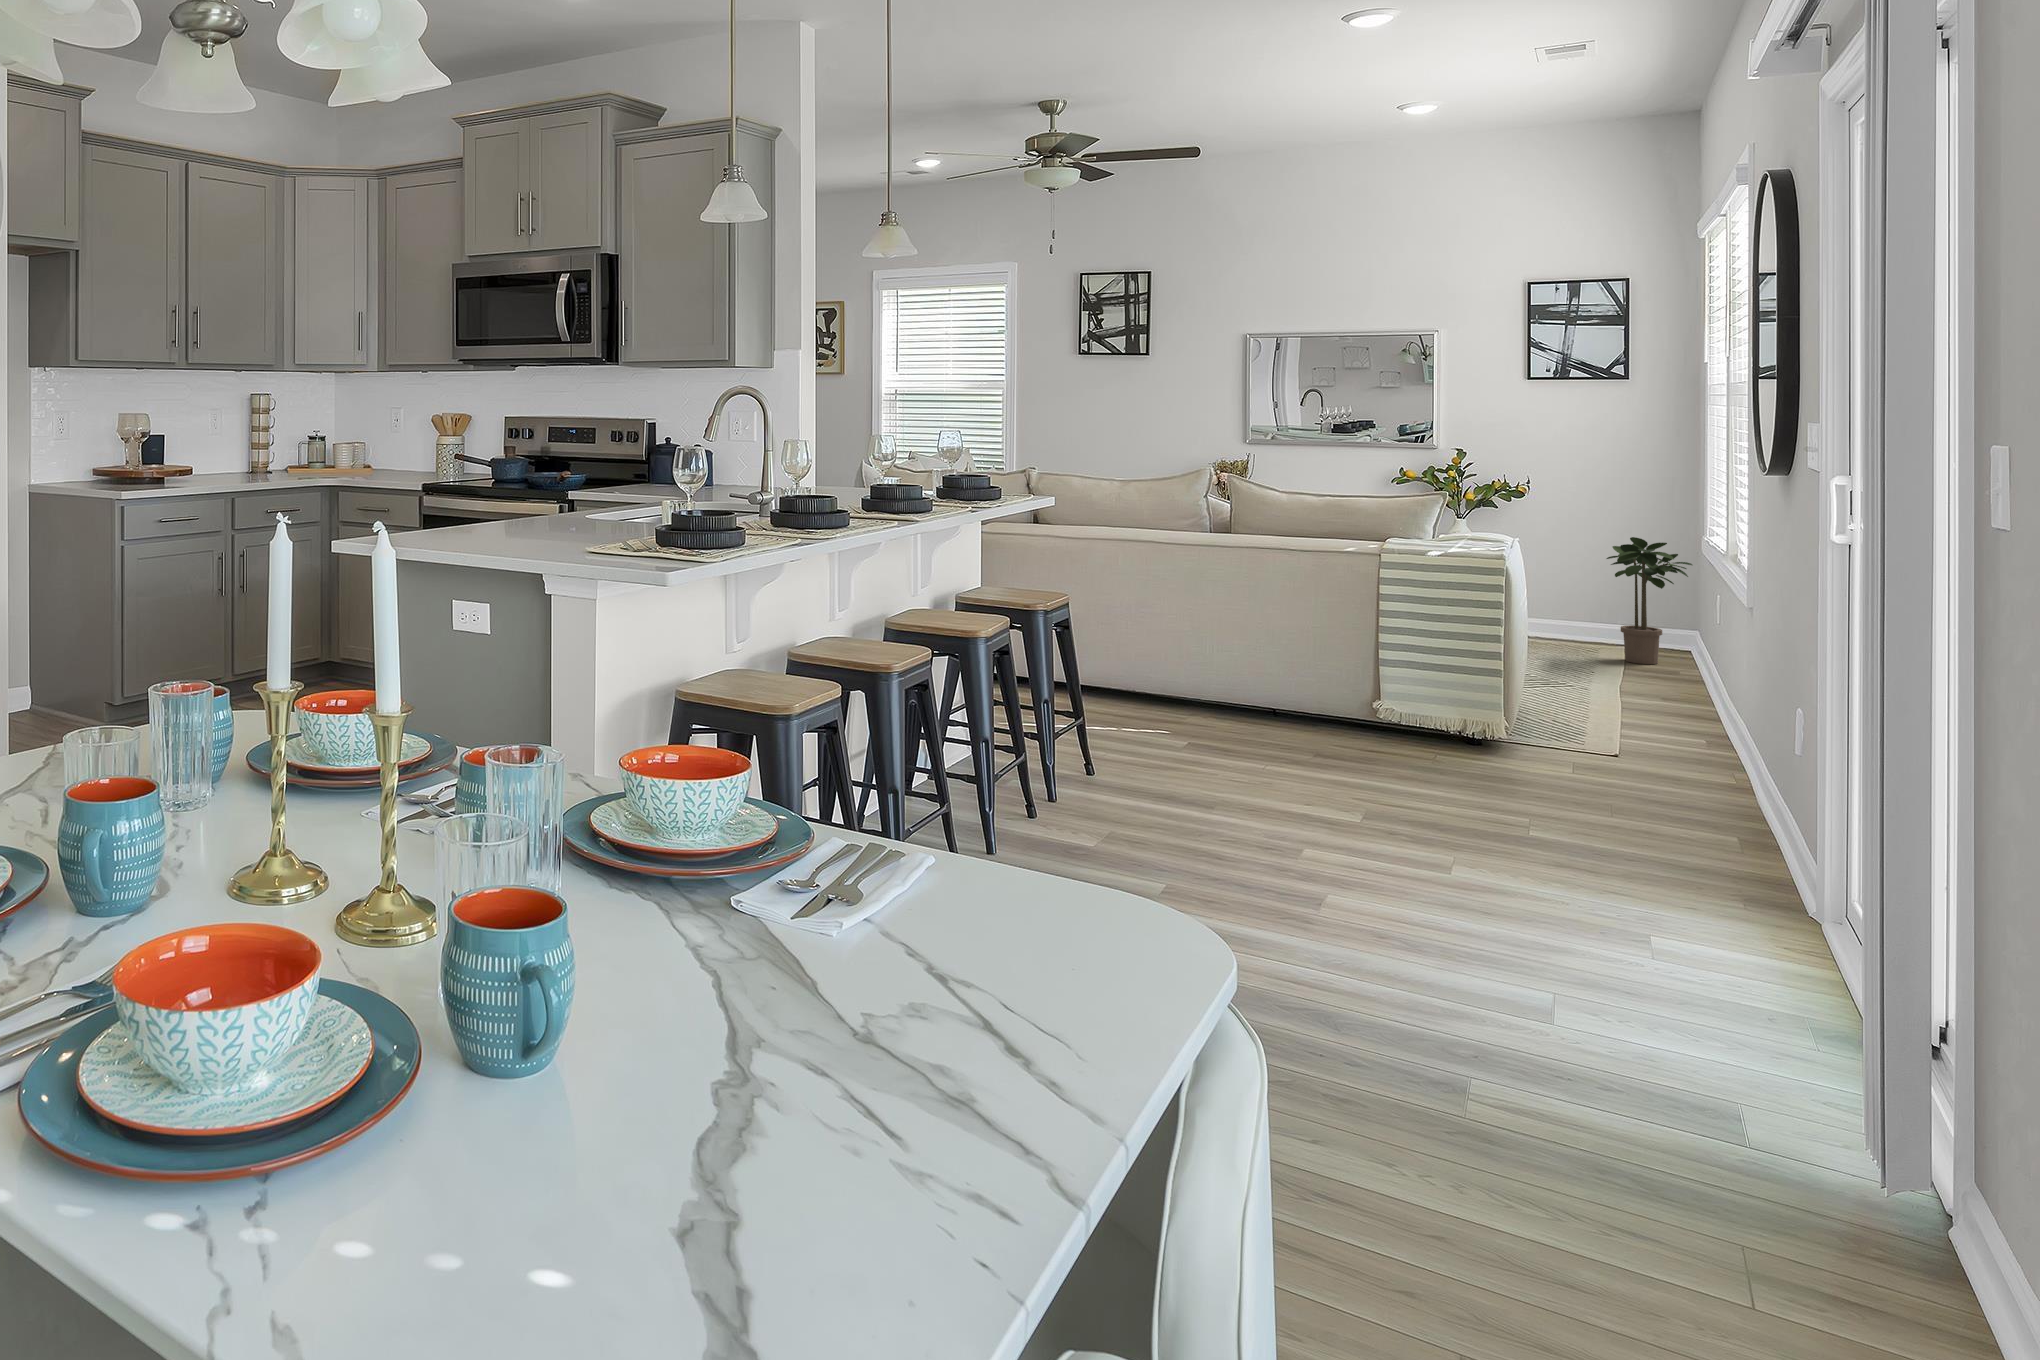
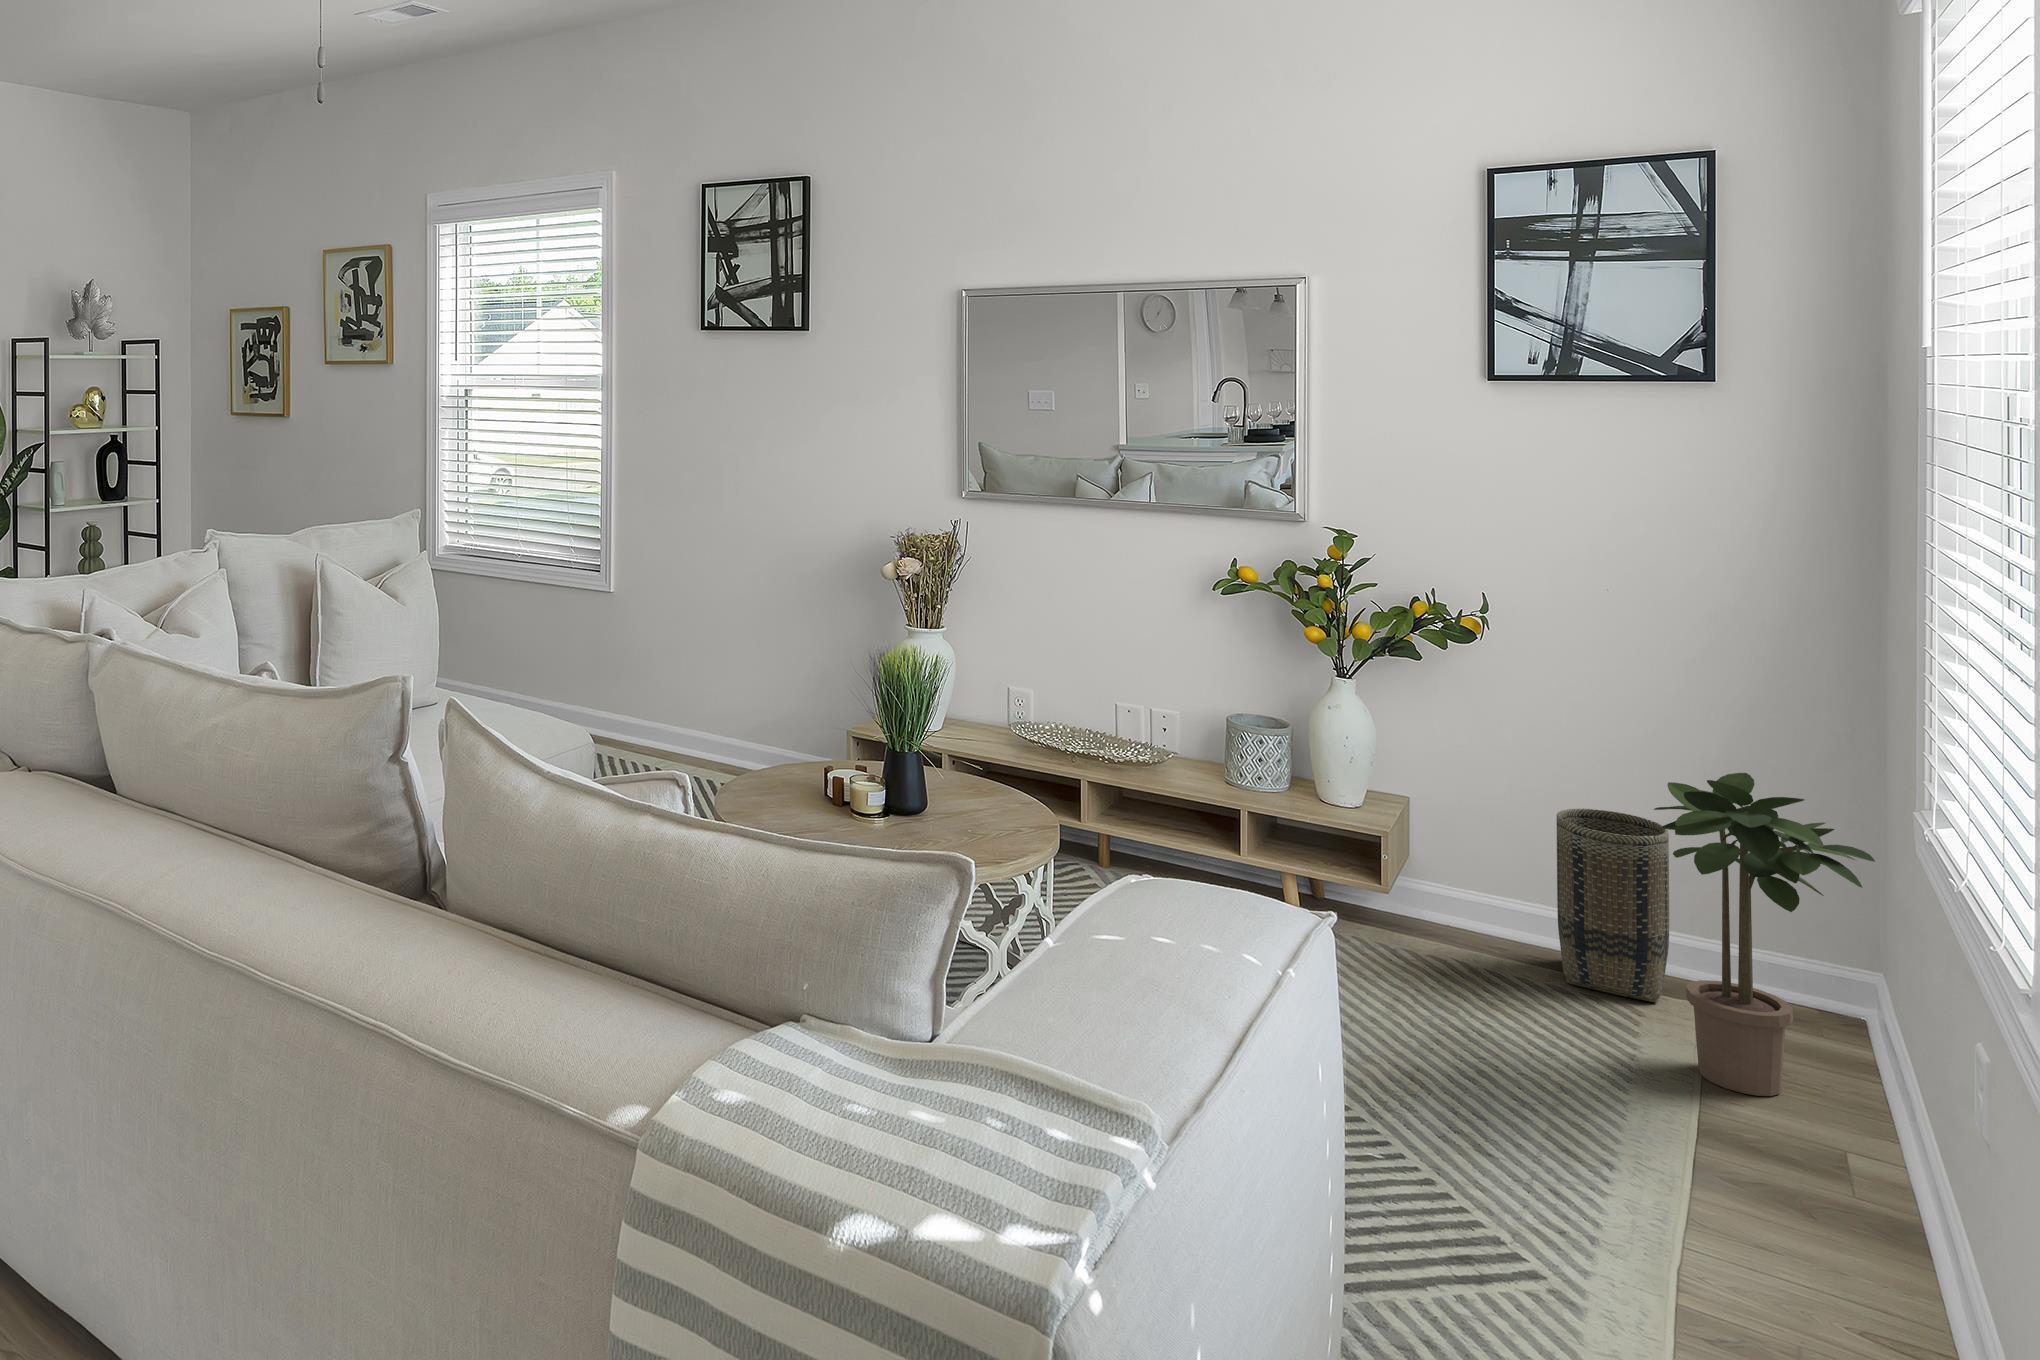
basket: none [1561,571,1610,647] -> present [1556,809,1669,1002]

